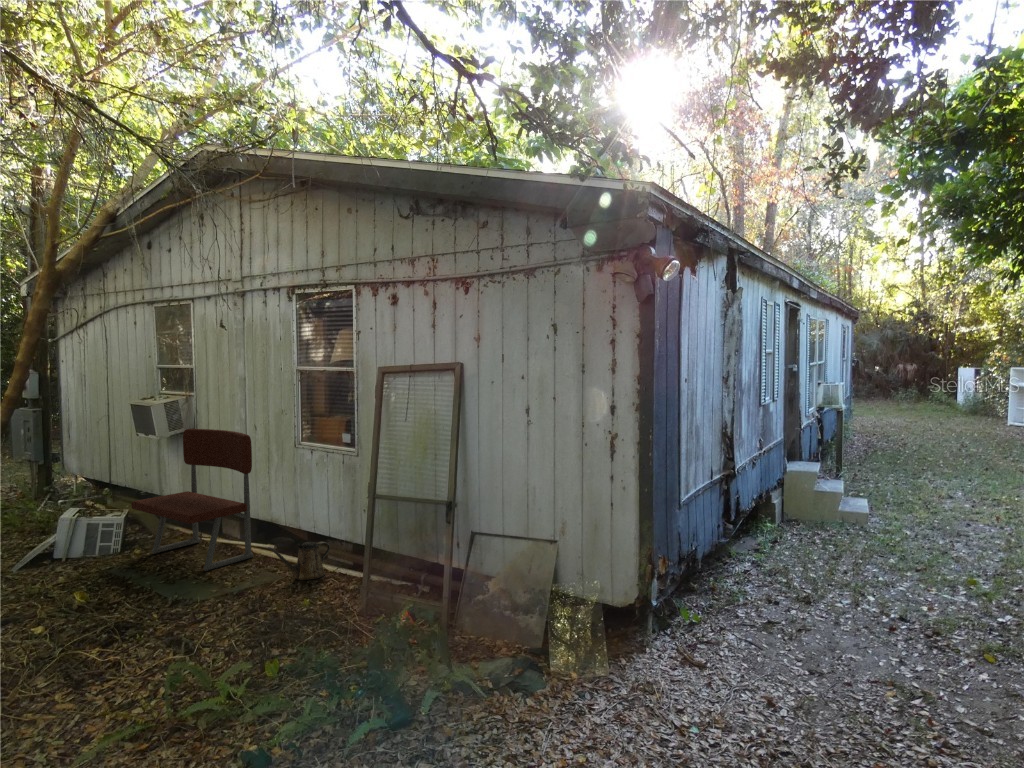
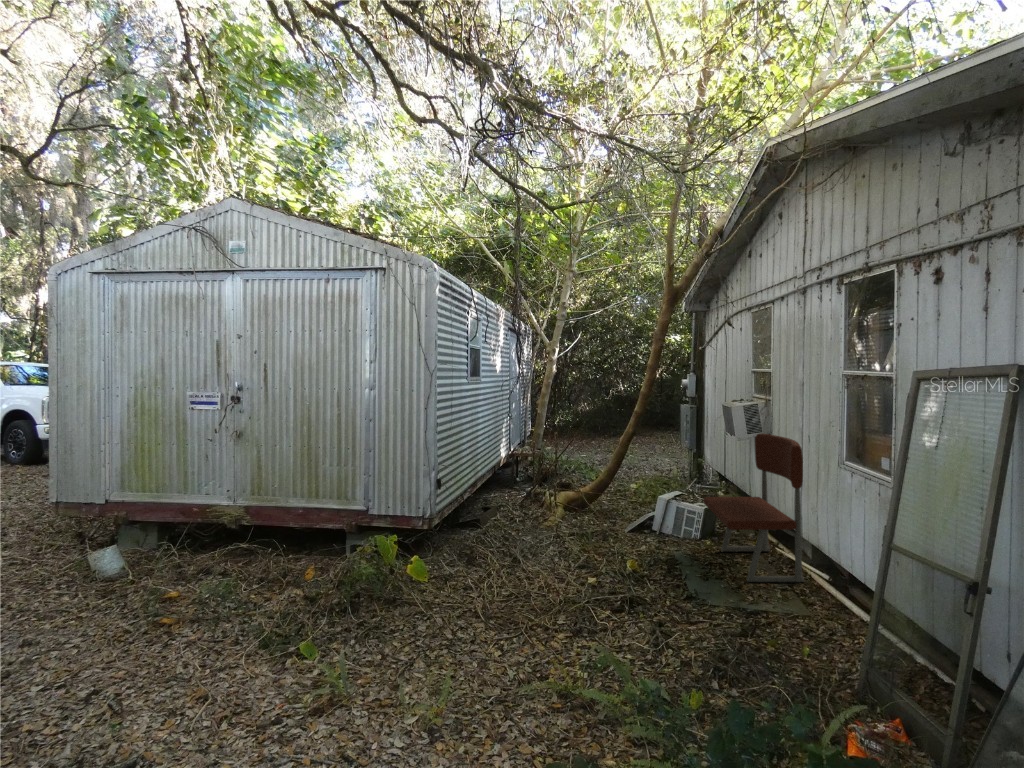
watering can: present [268,542,330,580] -> none [789,575,874,630]

